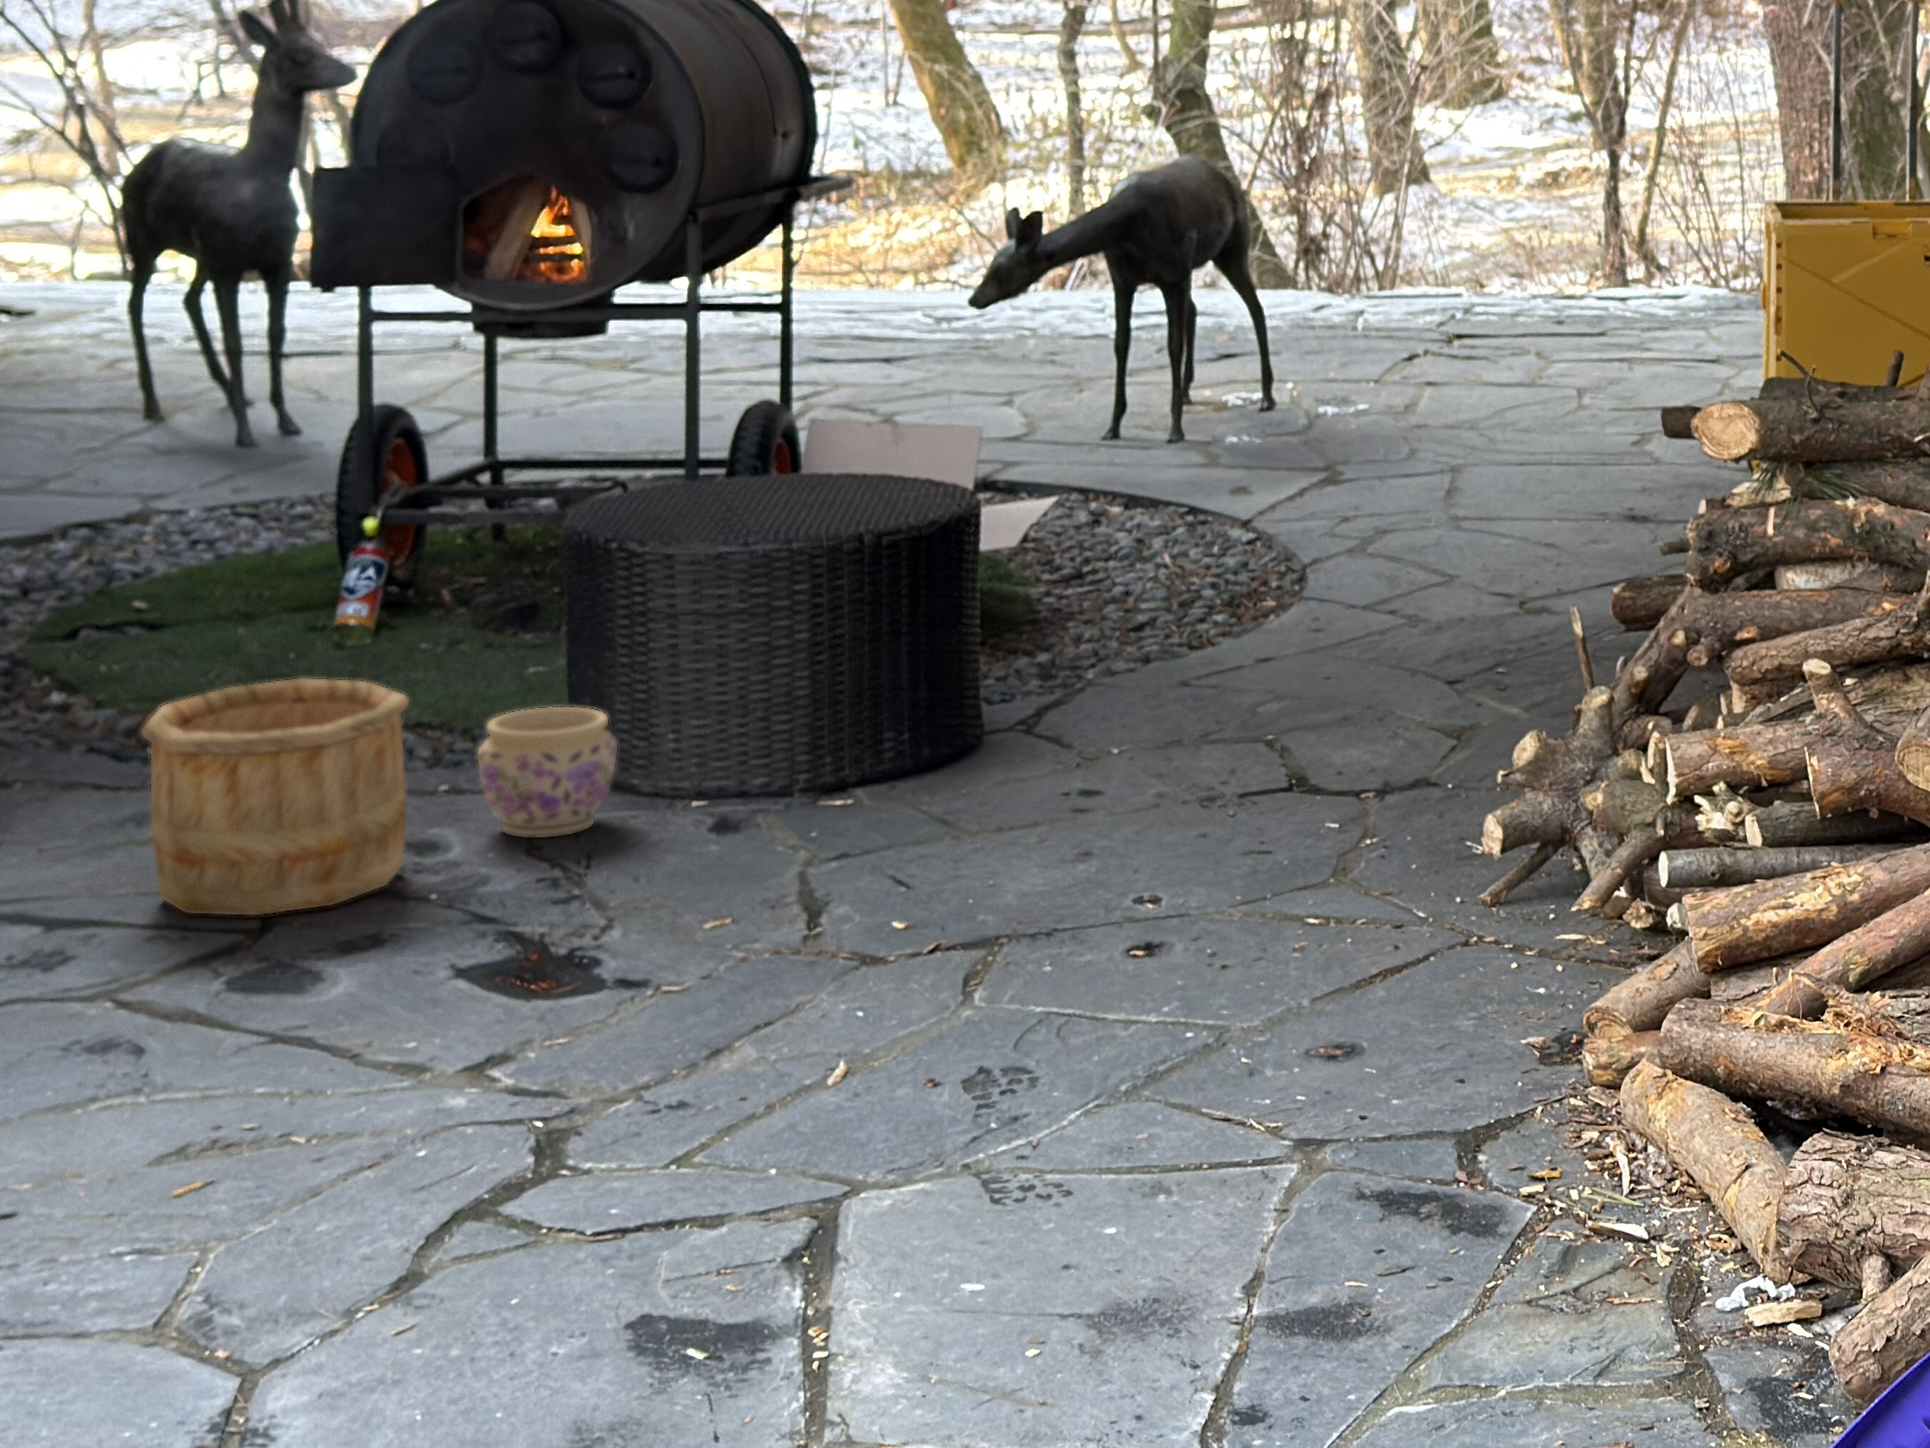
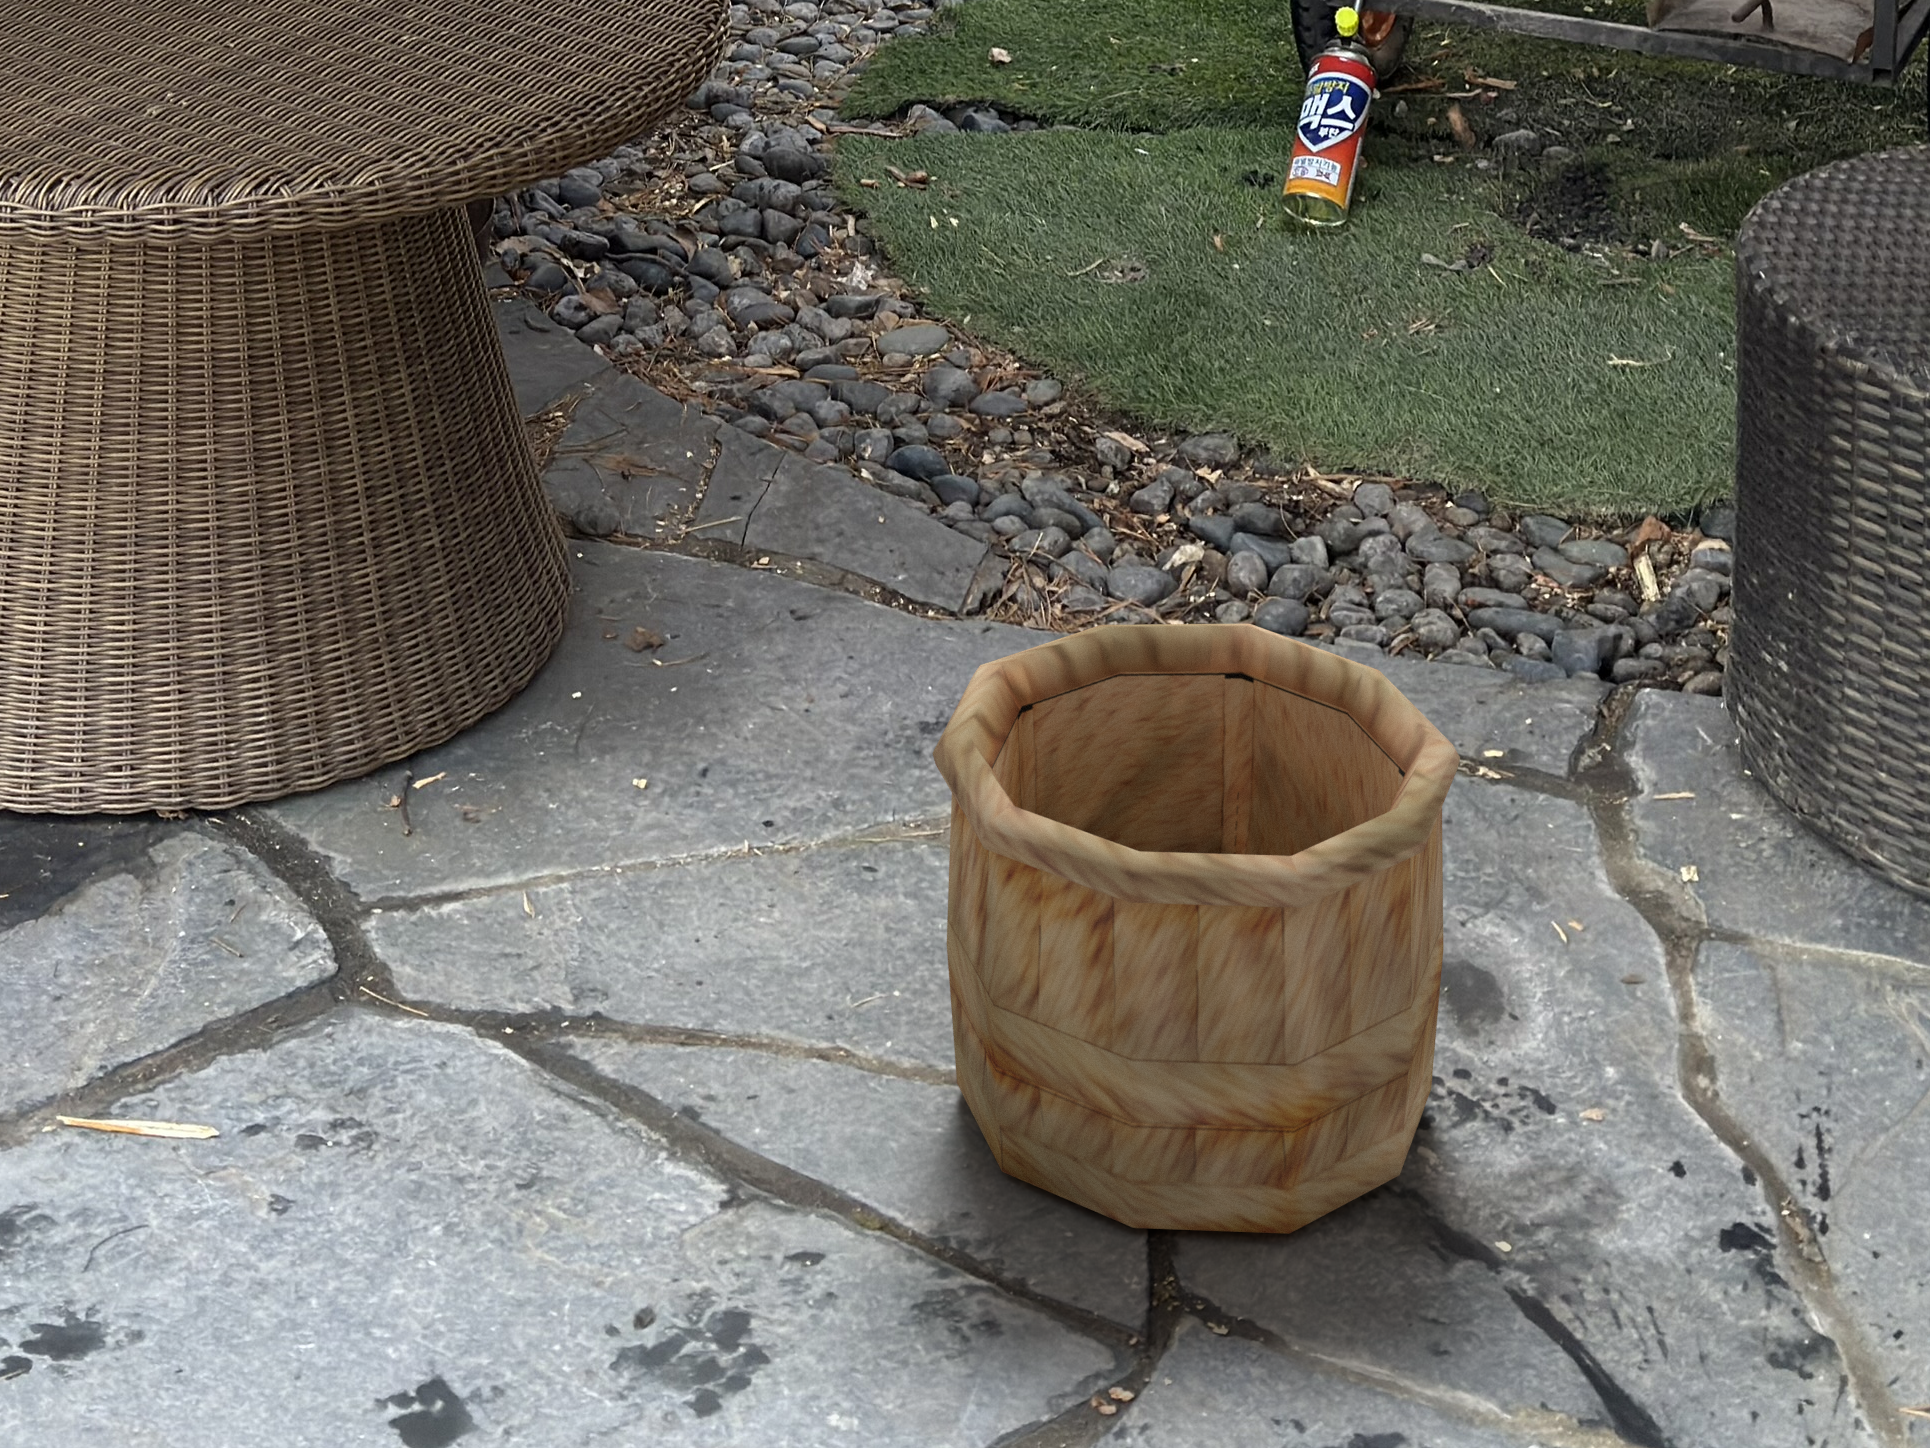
planter: present [478,707,617,838] -> none [1577,702,1863,1027]

